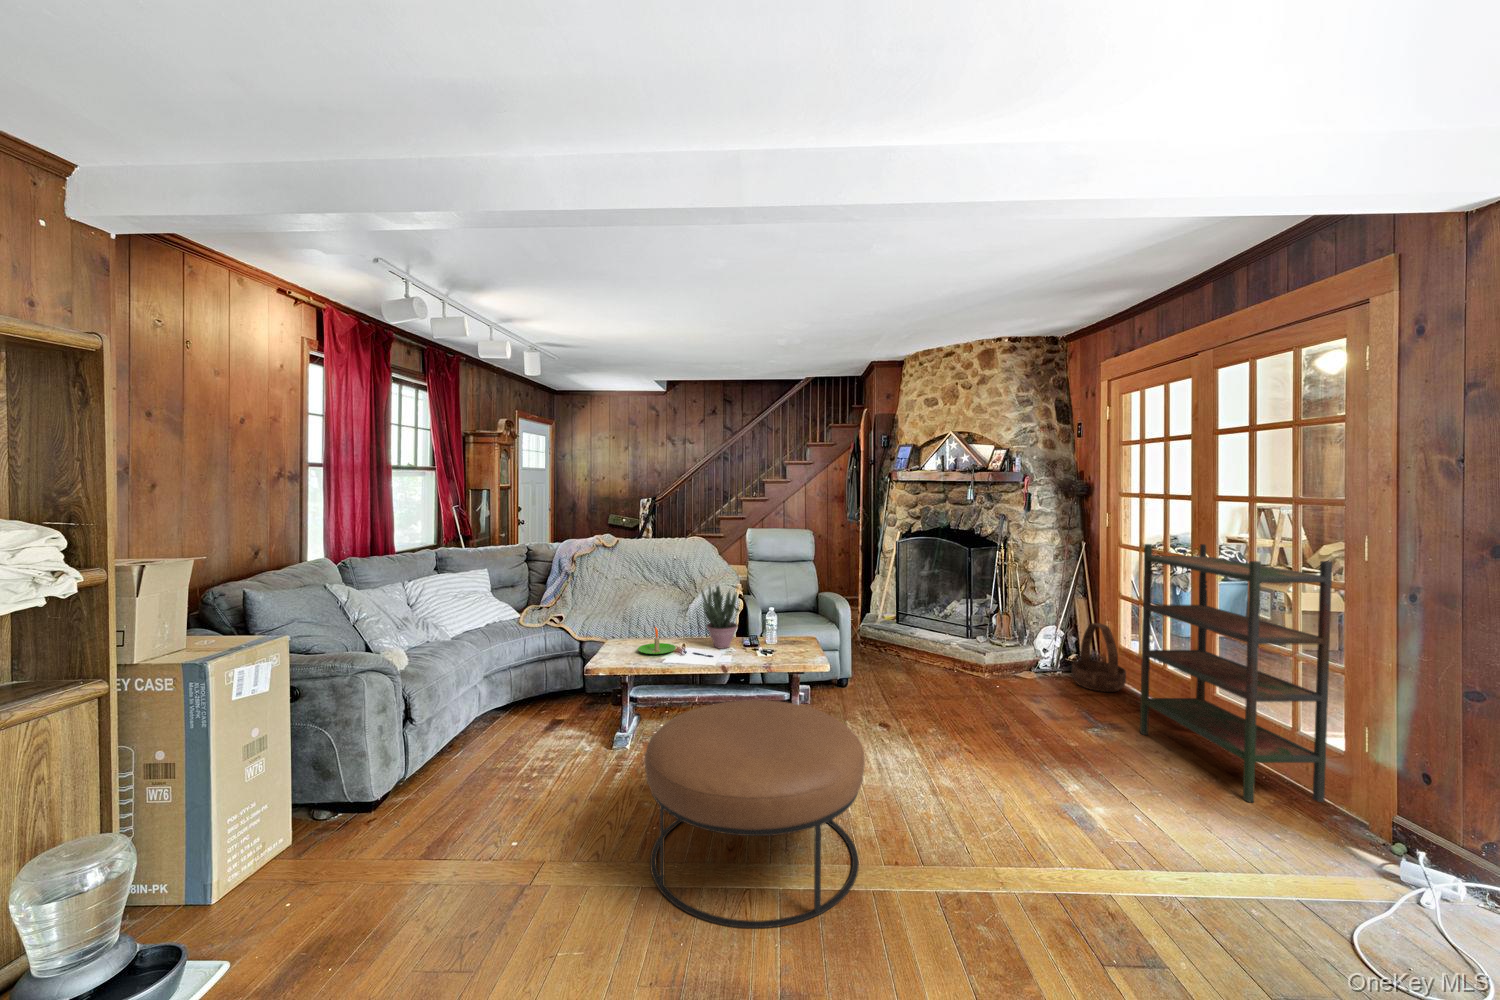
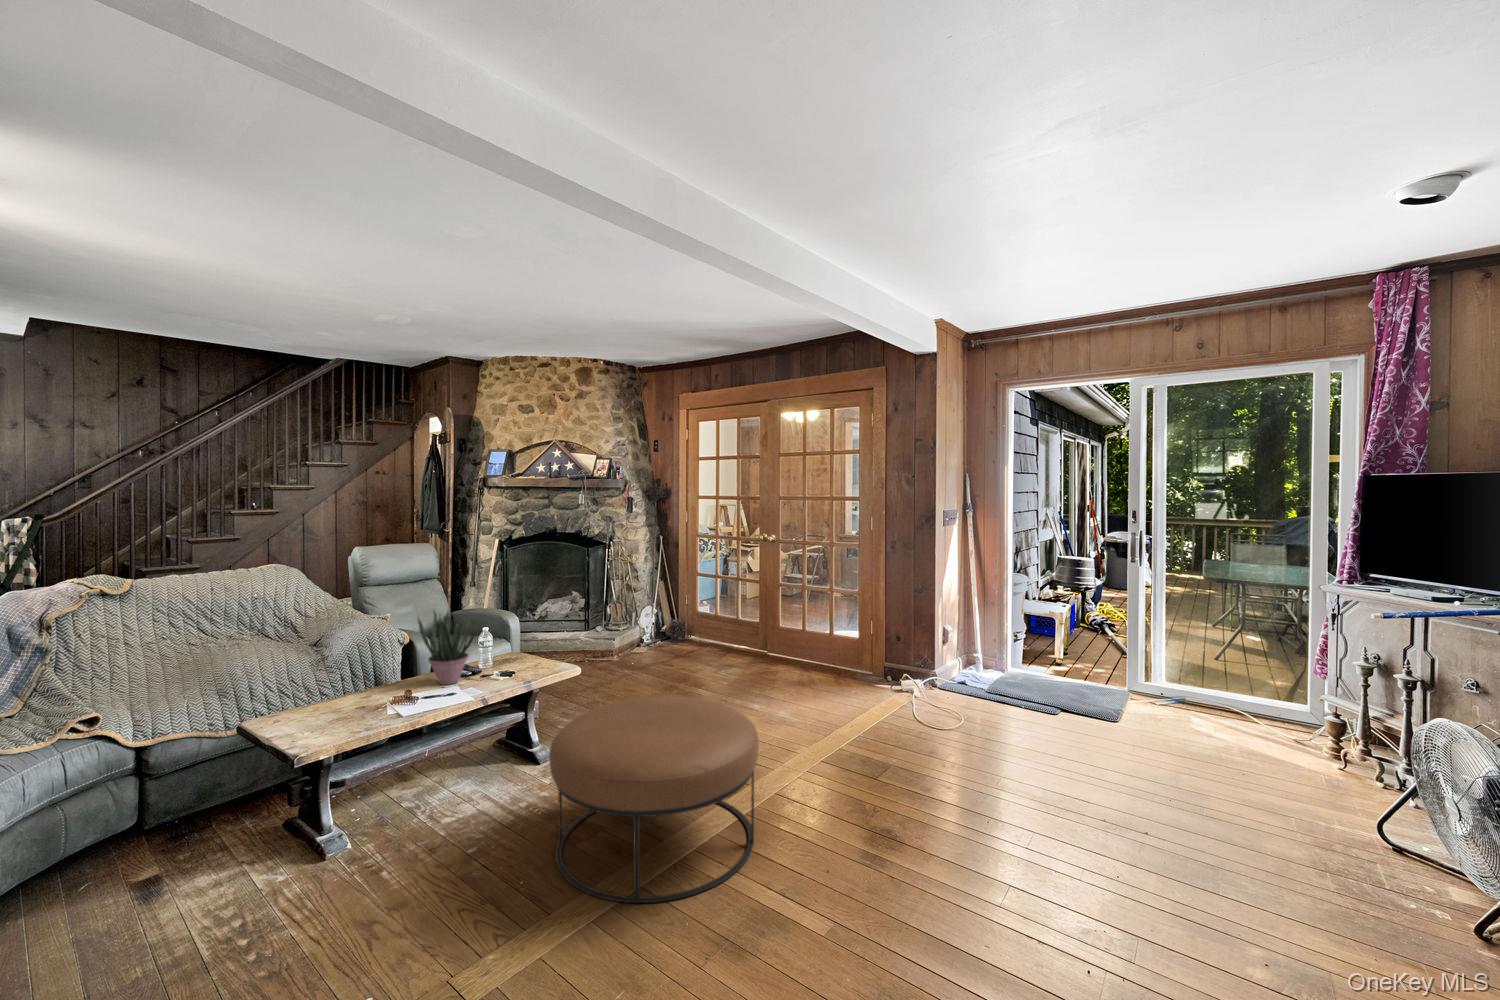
bookshelf: present [1140,544,1332,802] -> none [750,529,857,685]
basket: present [1072,623,1126,692] -> none [673,598,710,650]
candle: present [638,627,676,654] -> none [353,675,409,712]

